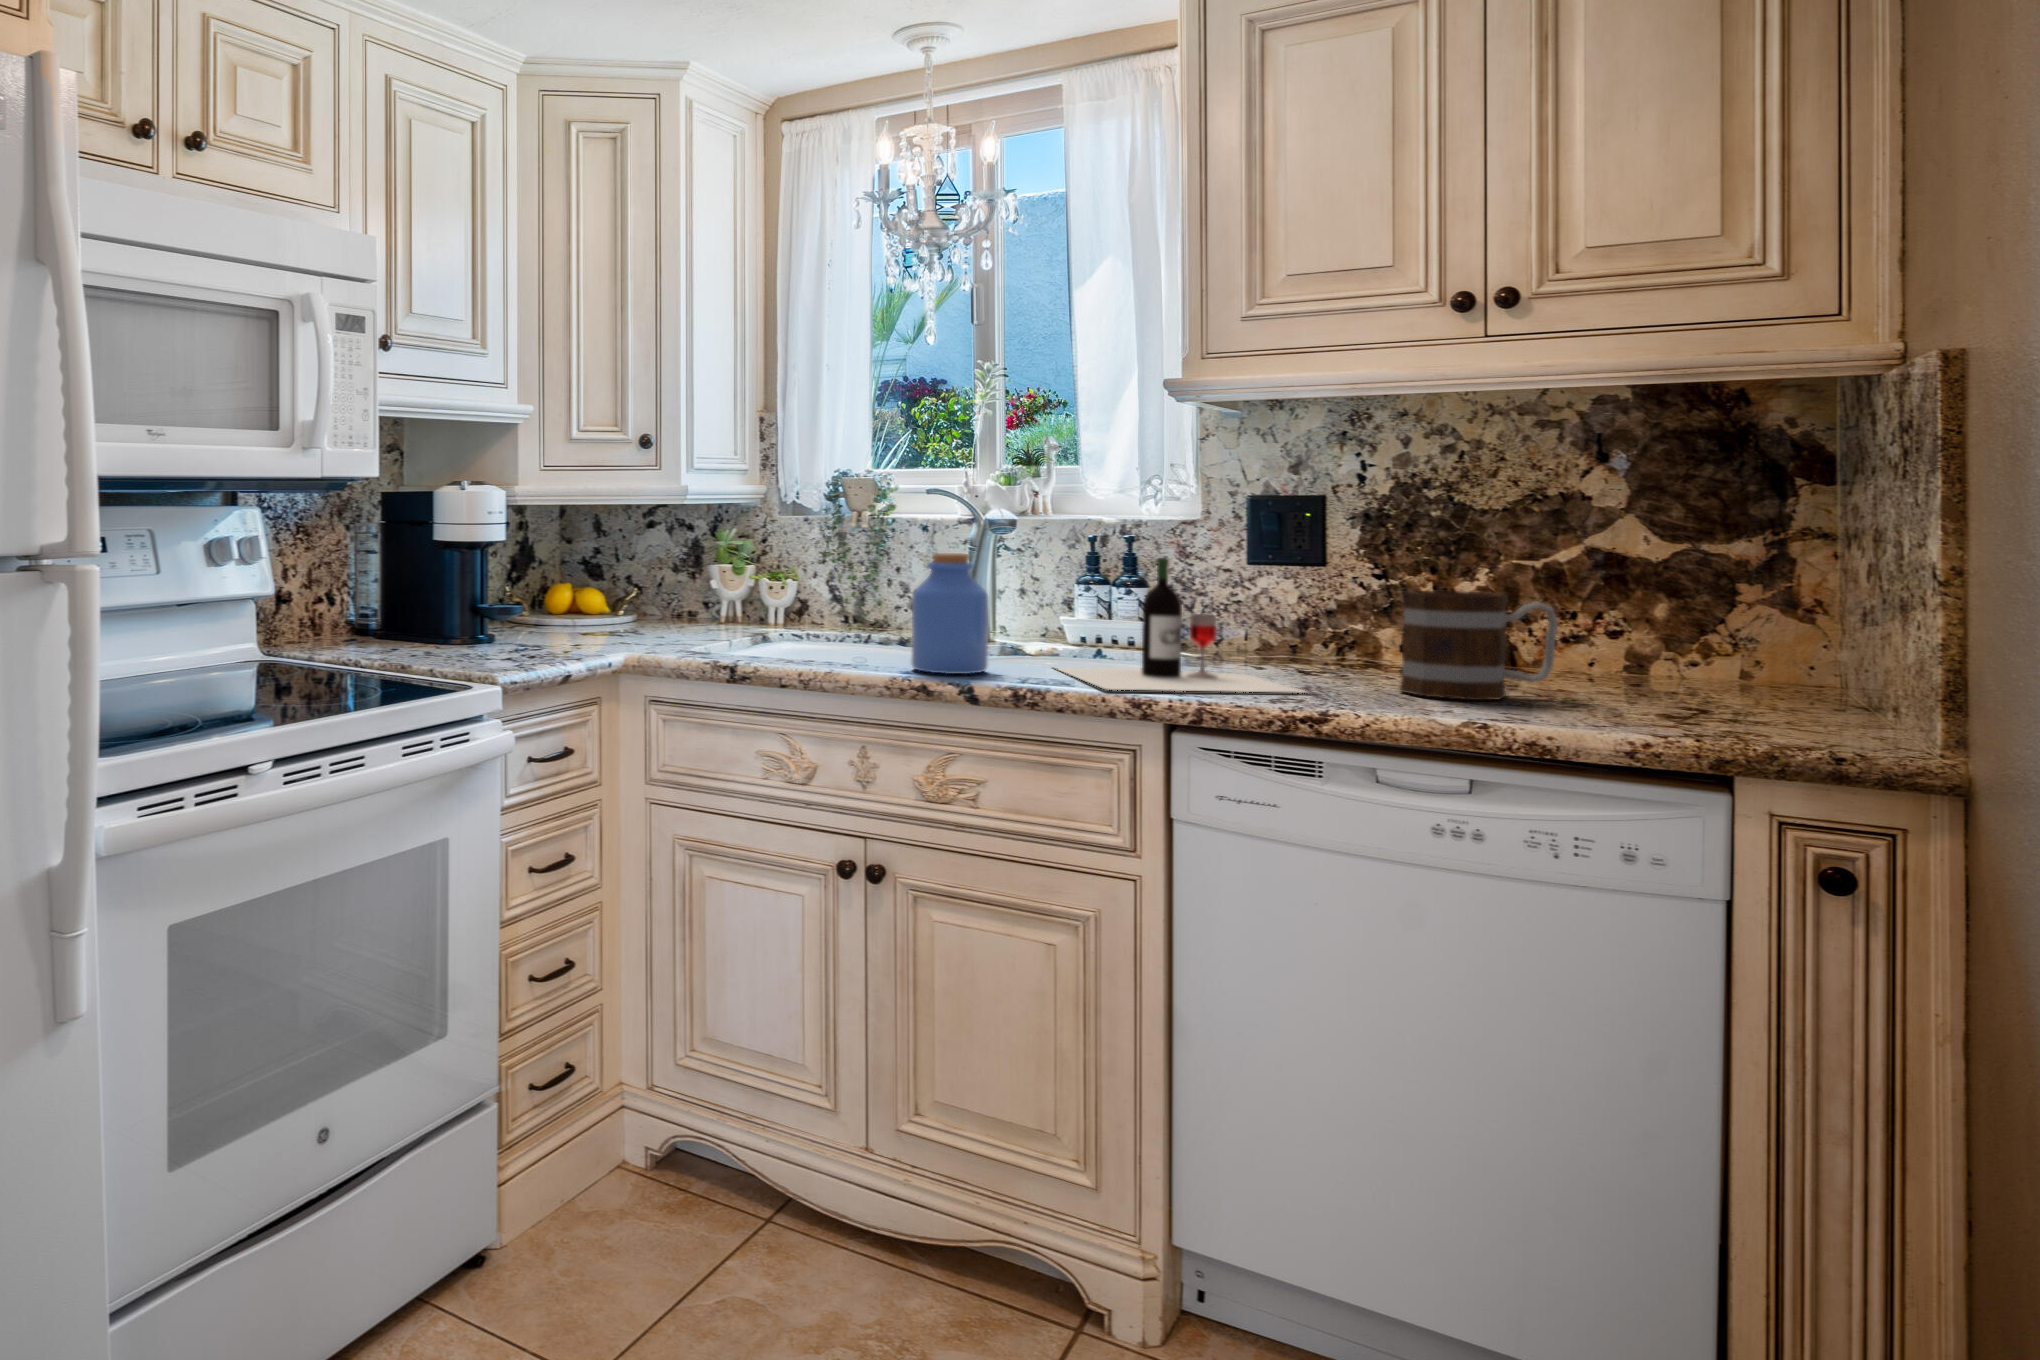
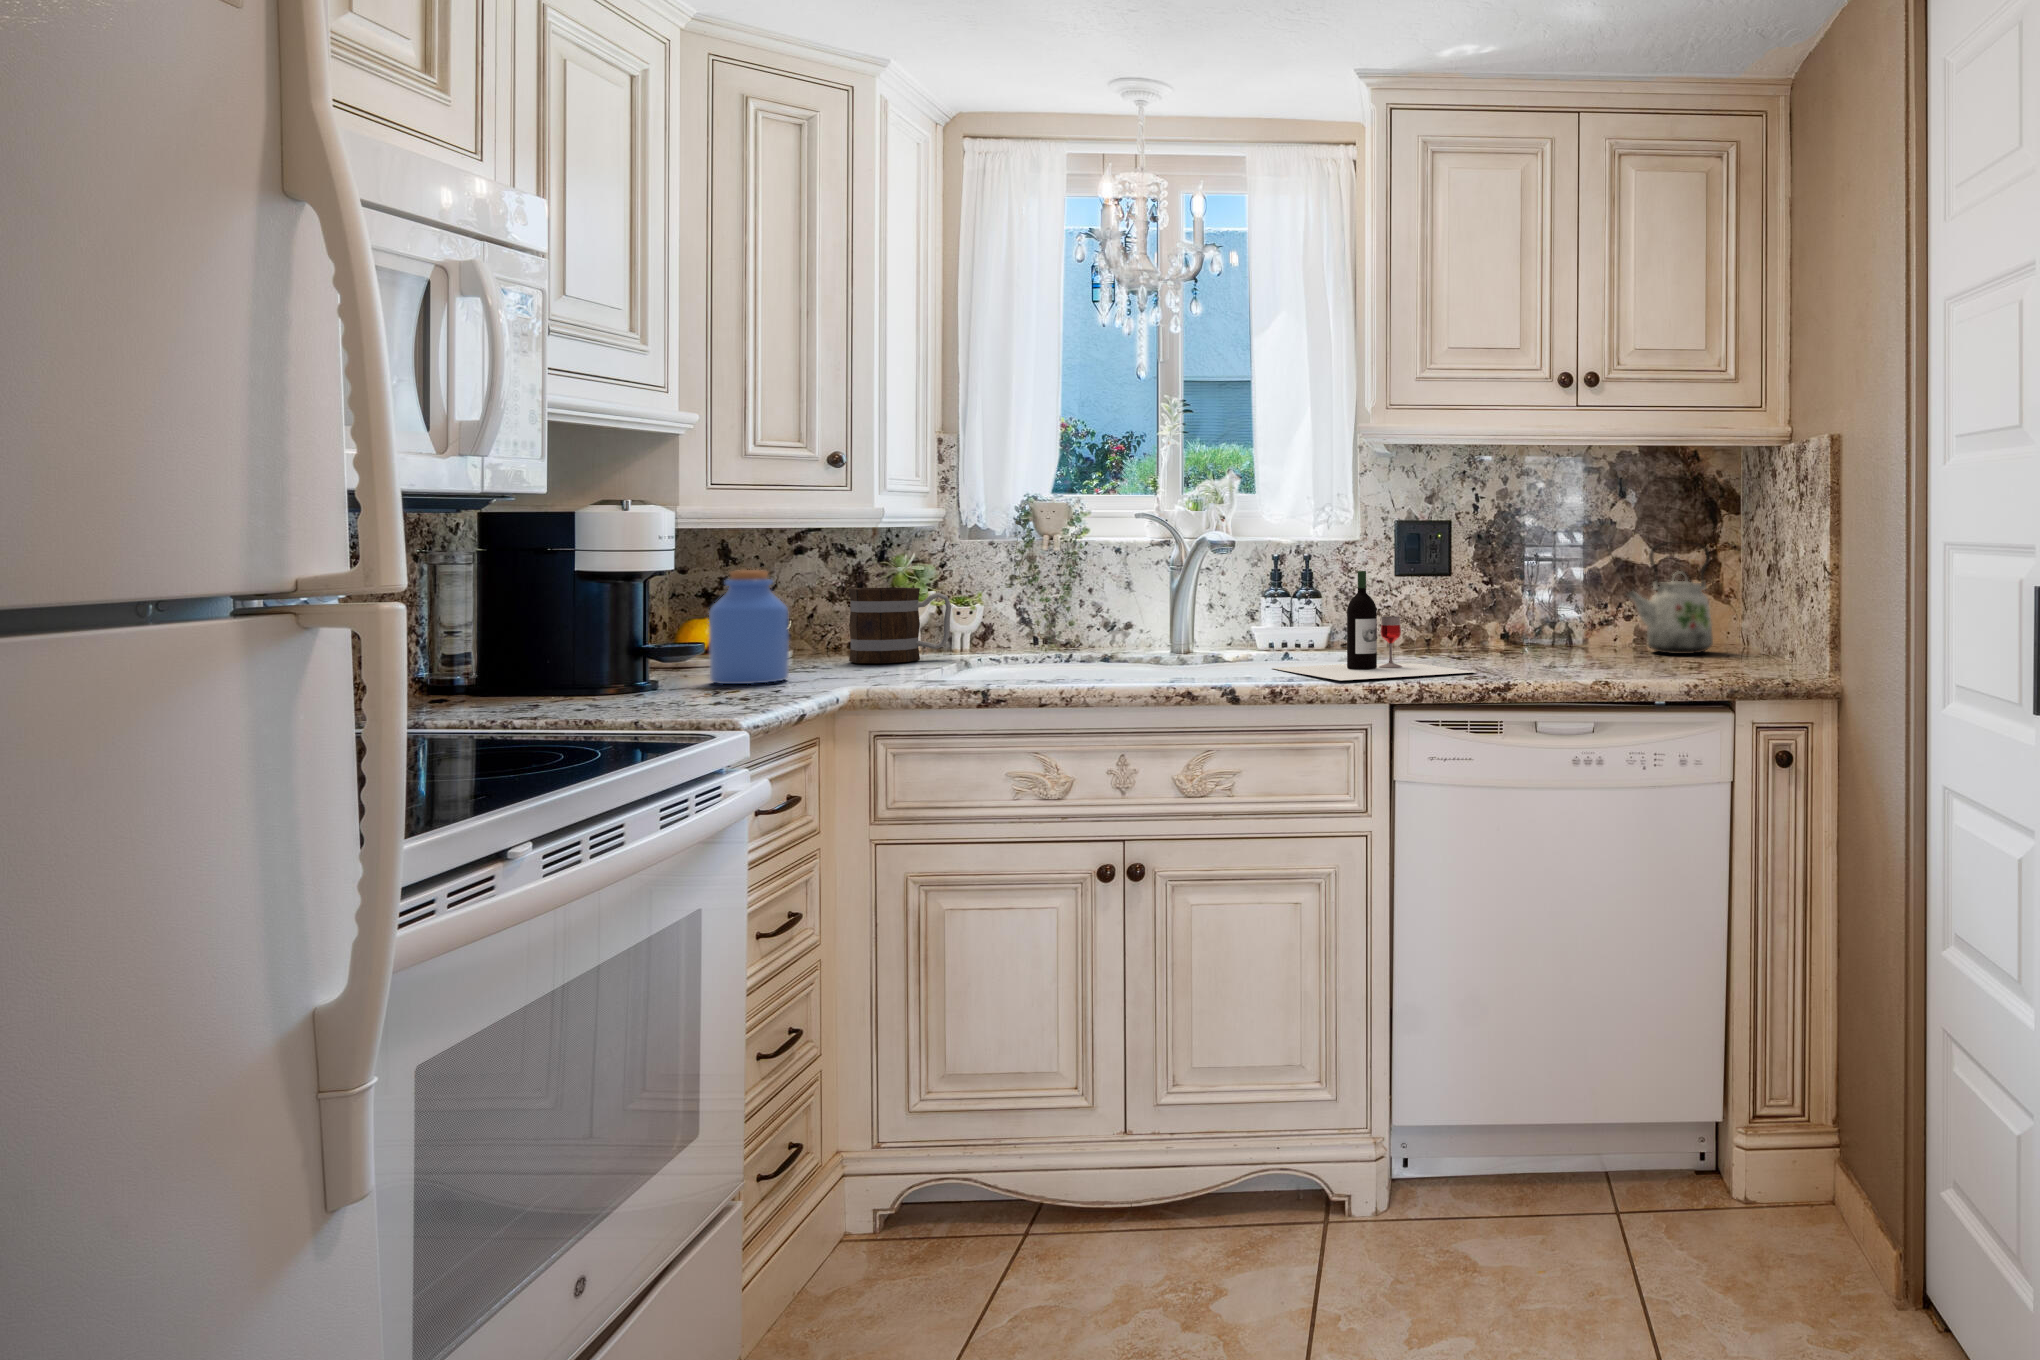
kettle: none [1596,524,1765,691] -> present [1627,542,1713,654]
jar: present [911,553,988,674] -> present [709,570,789,684]
mug: present [1400,591,1558,700] -> present [849,588,951,663]

